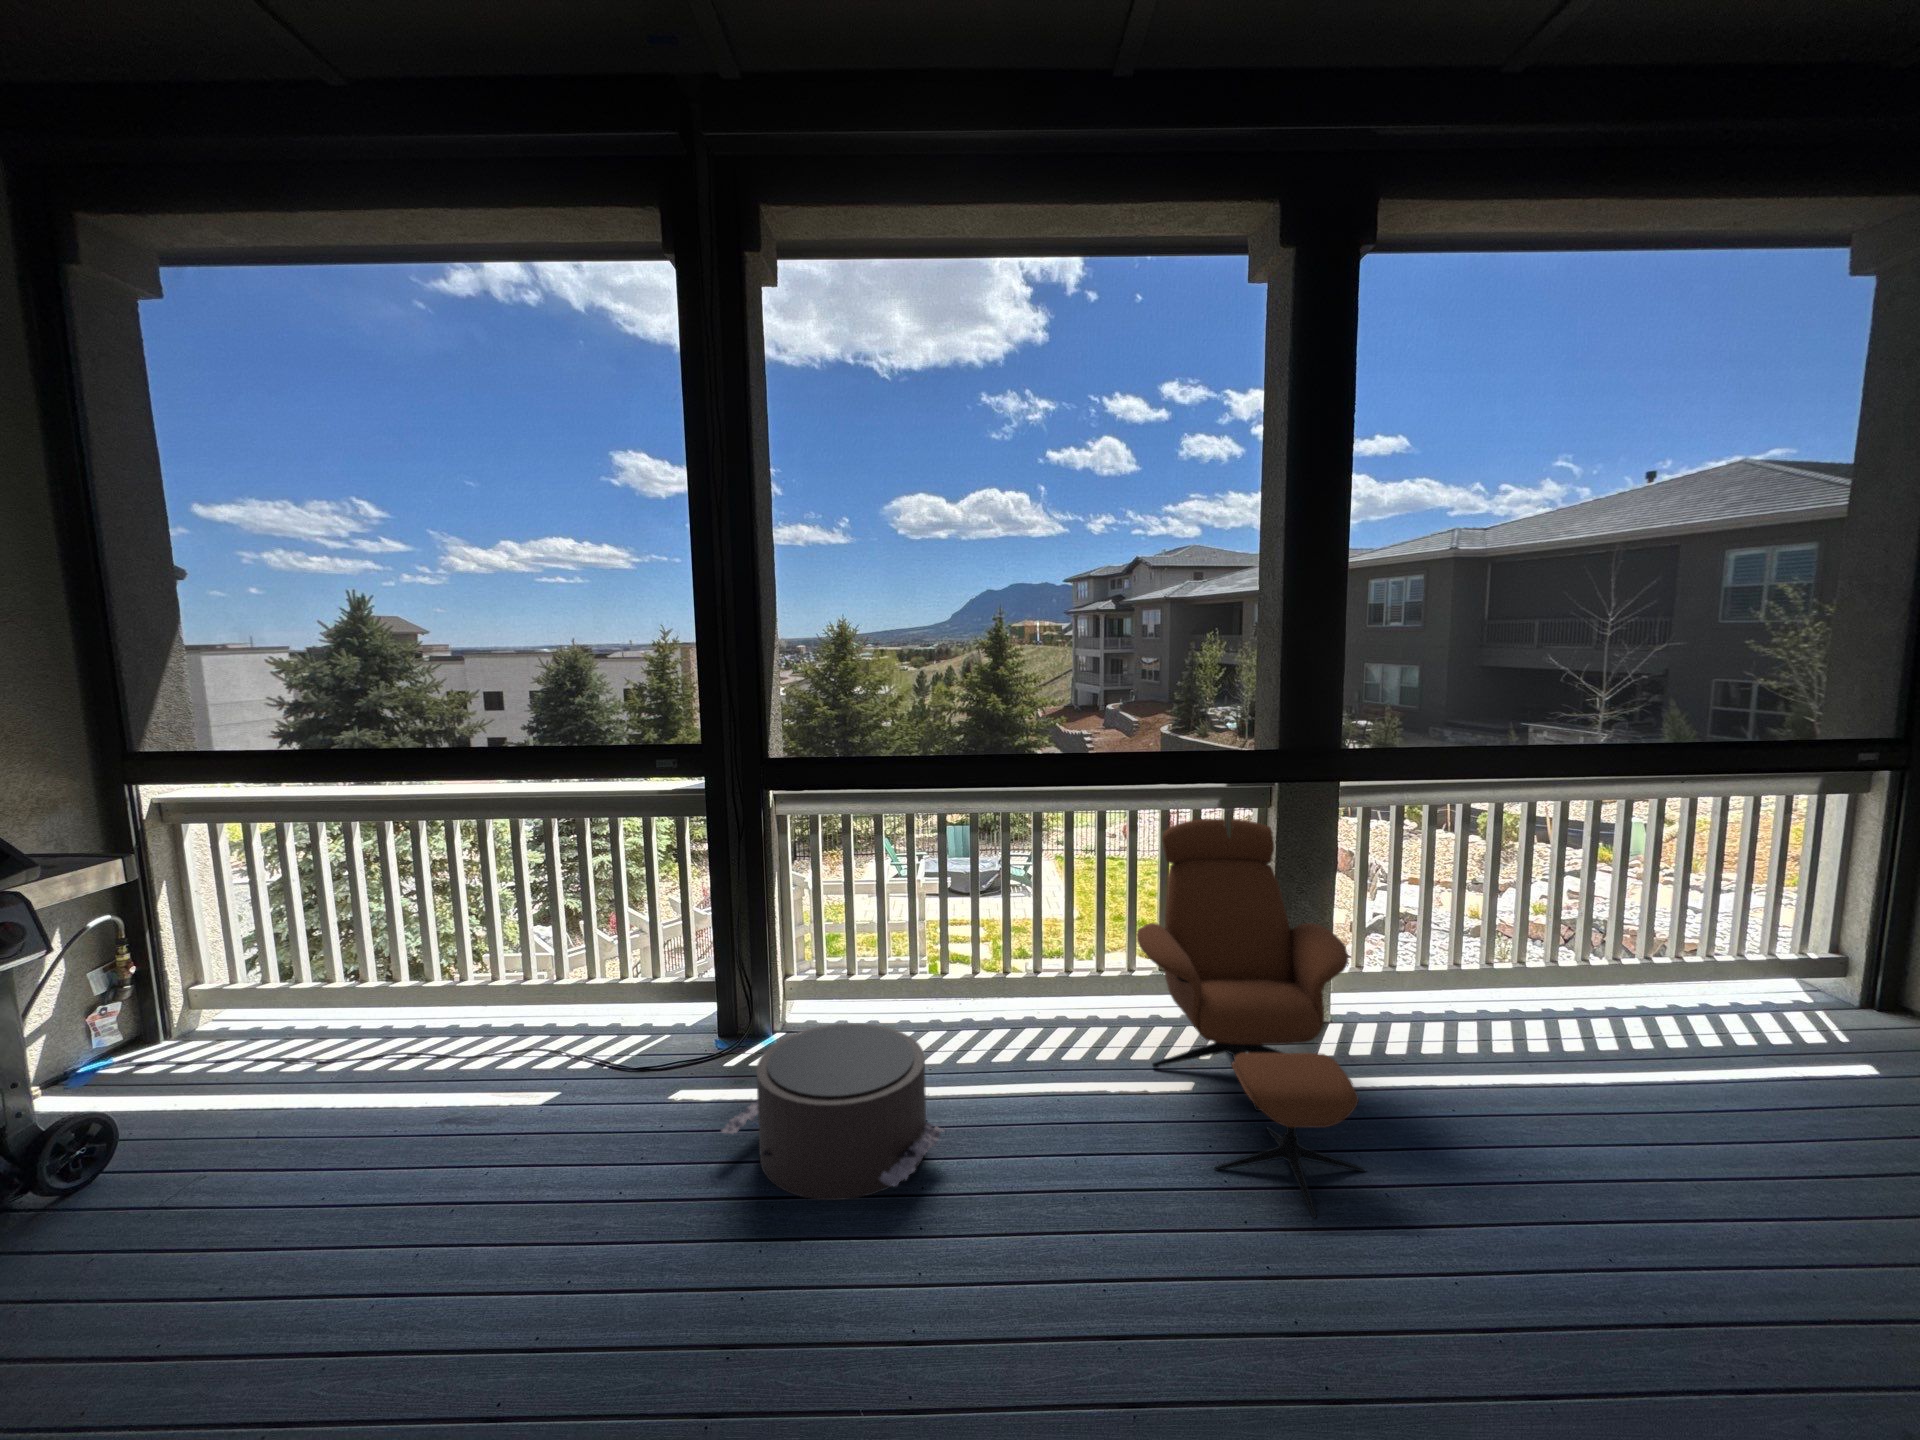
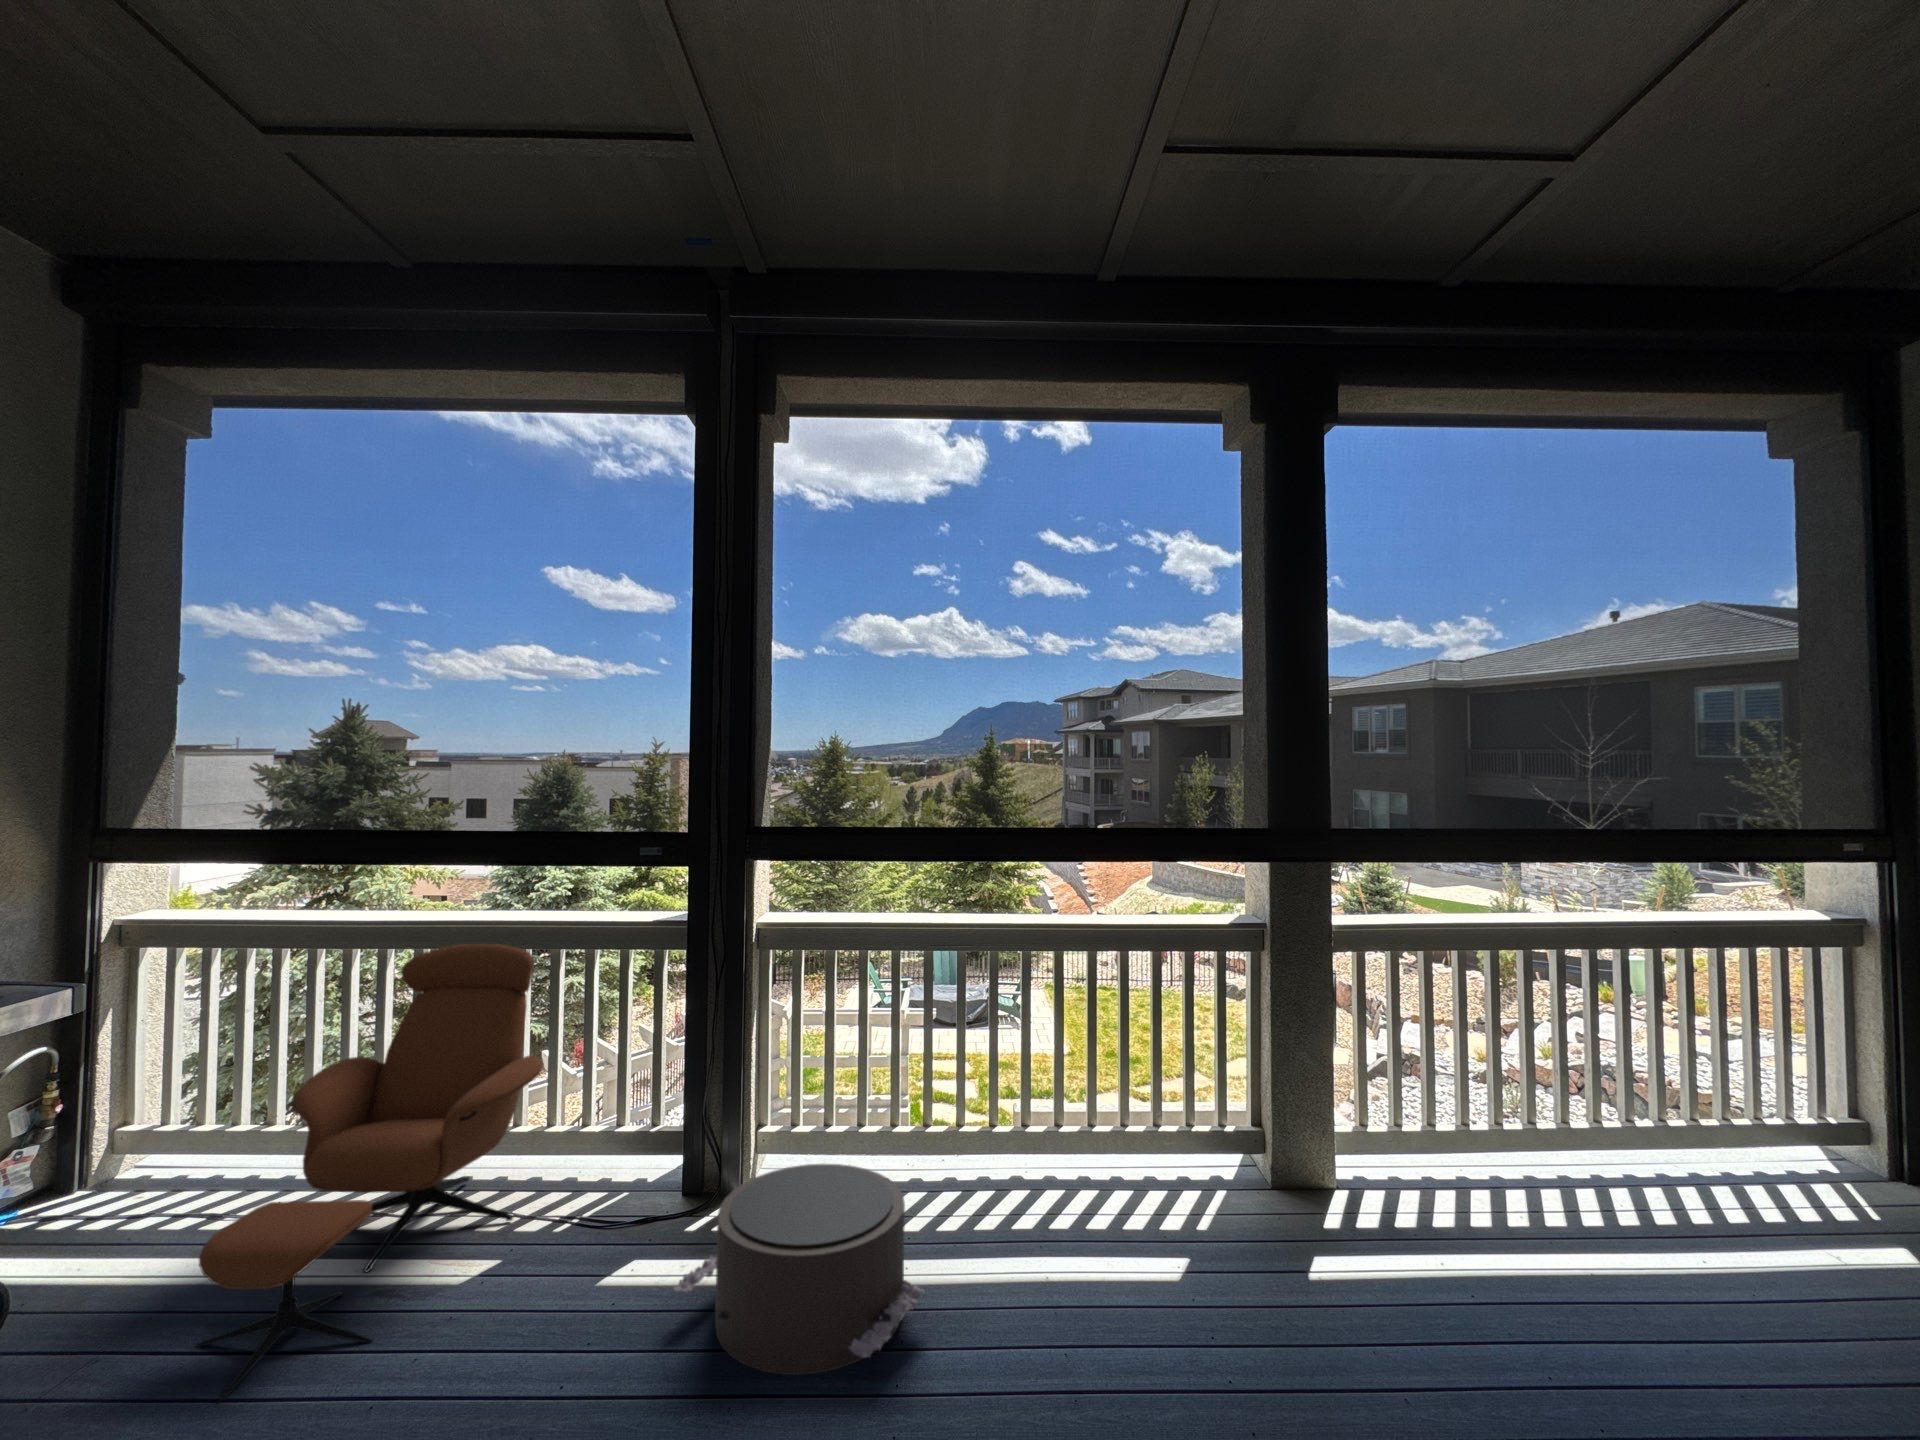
lounge chair: present [1137,819,1366,1218] -> present [196,944,543,1404]

